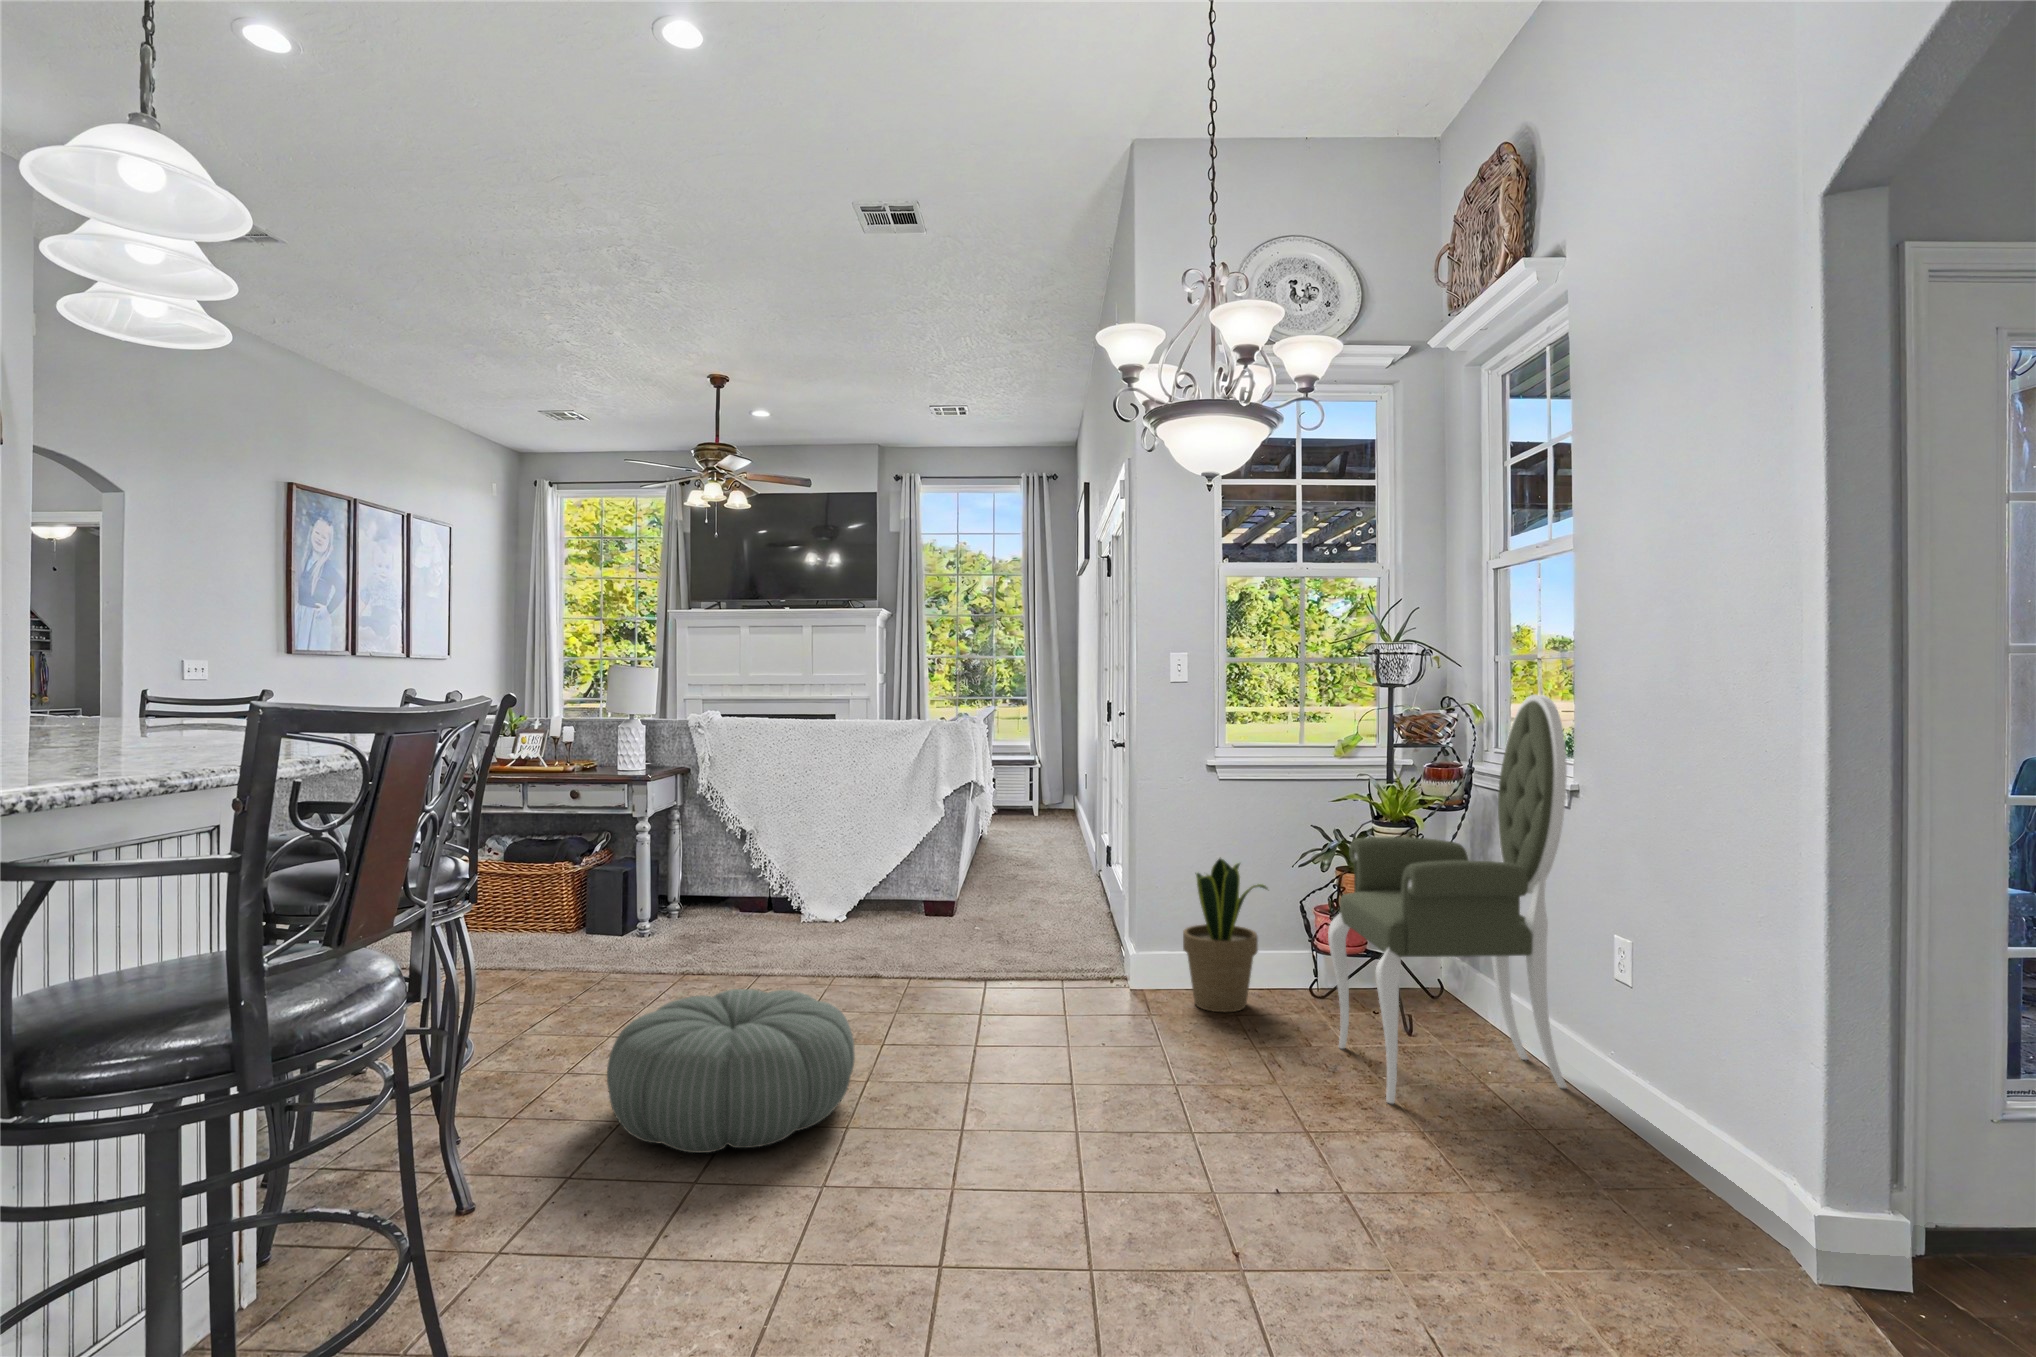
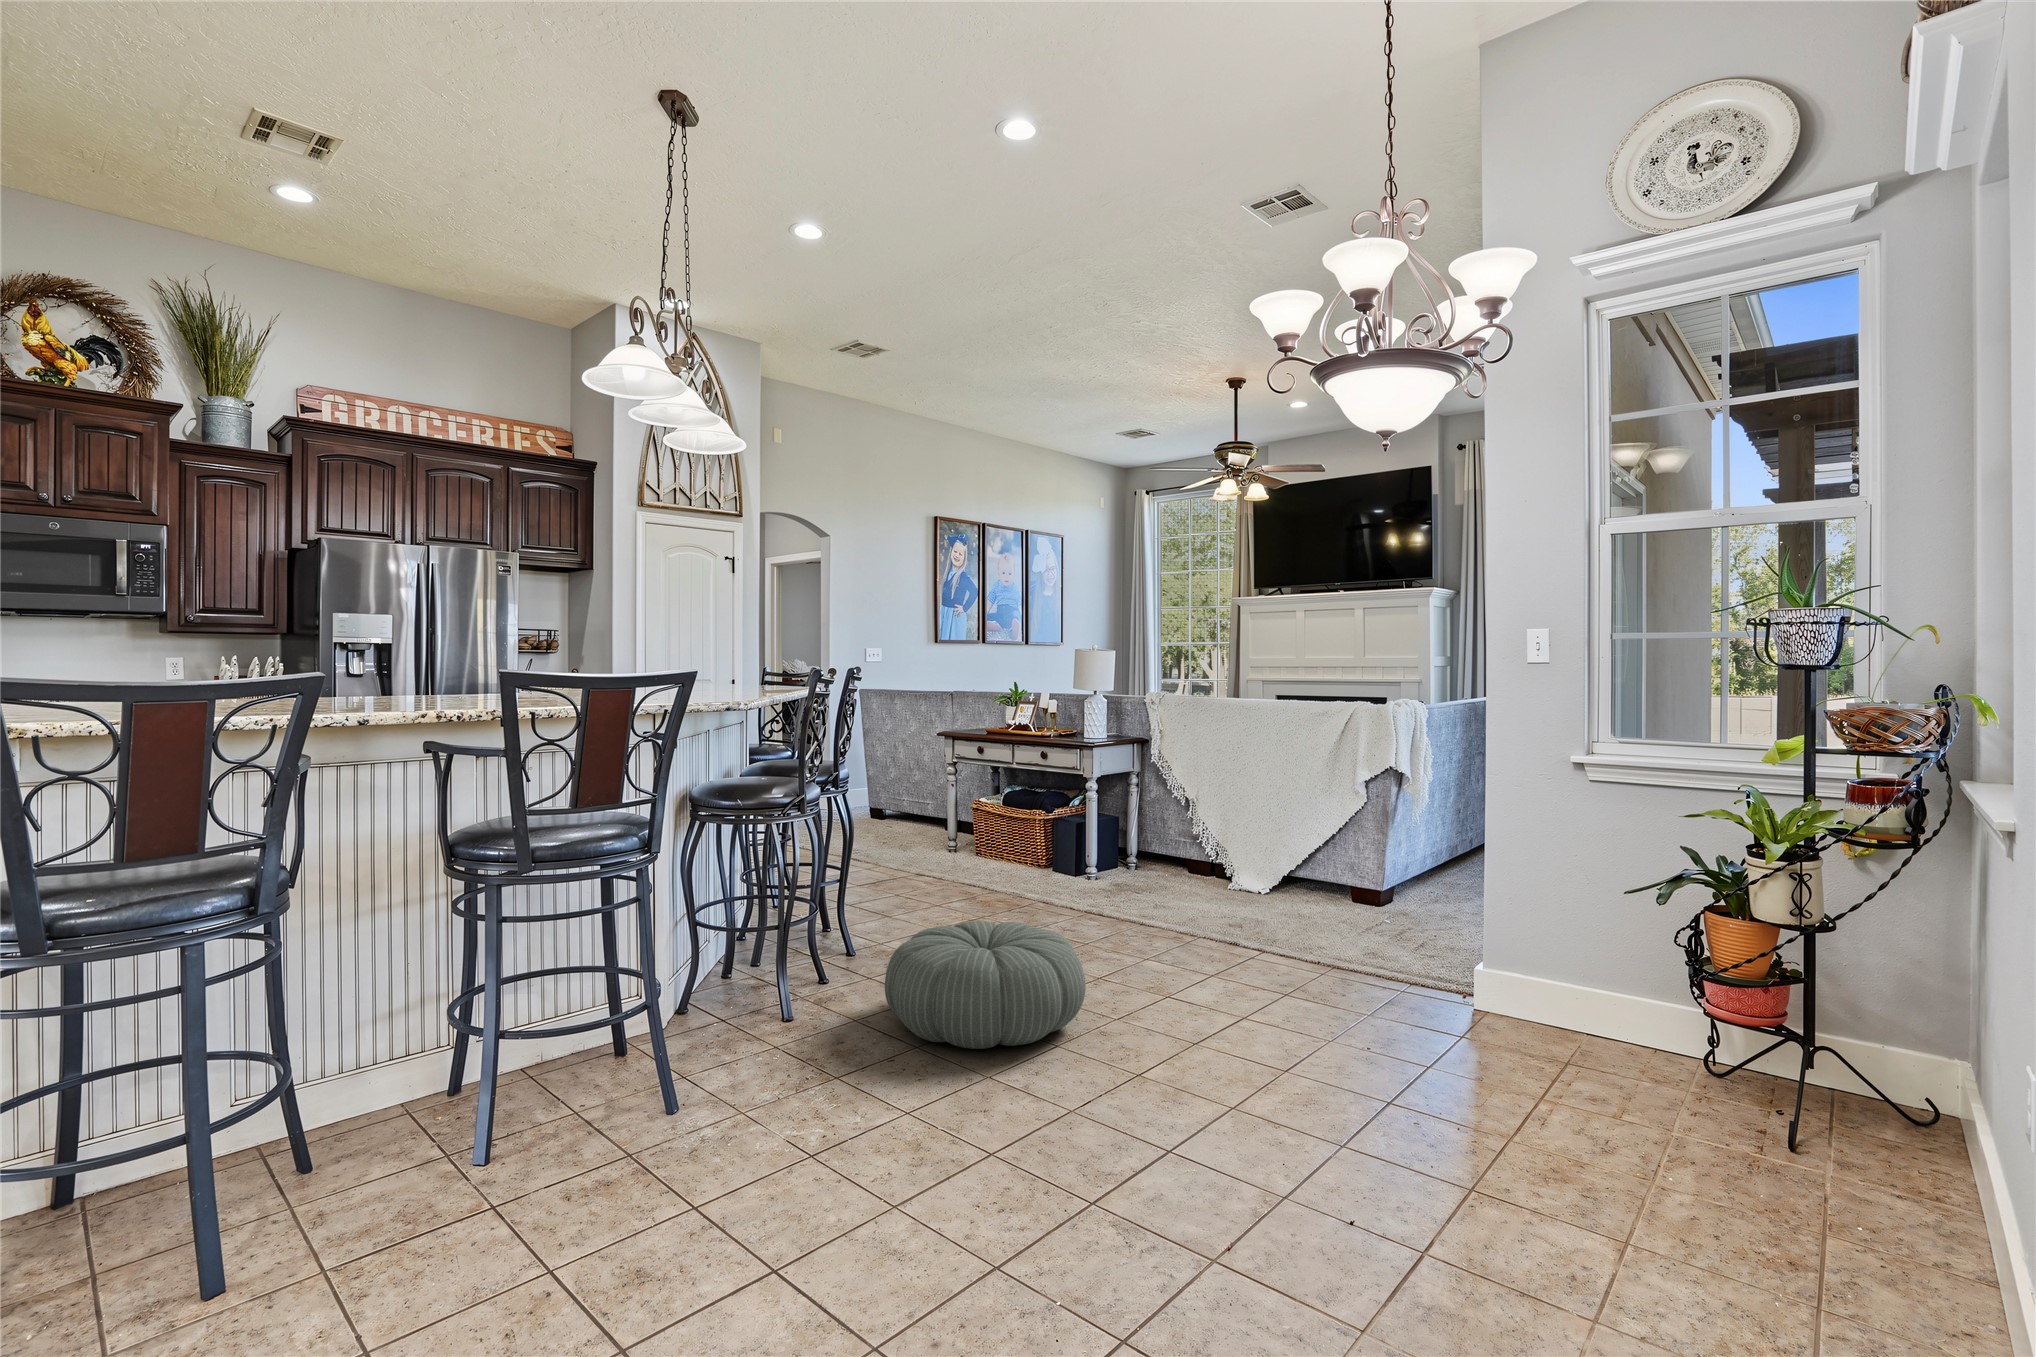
armchair: present [1328,695,1567,1103] -> none [1618,685,1989,1294]
potted plant: present [1183,858,1267,1012] -> none [1514,875,1625,1062]

